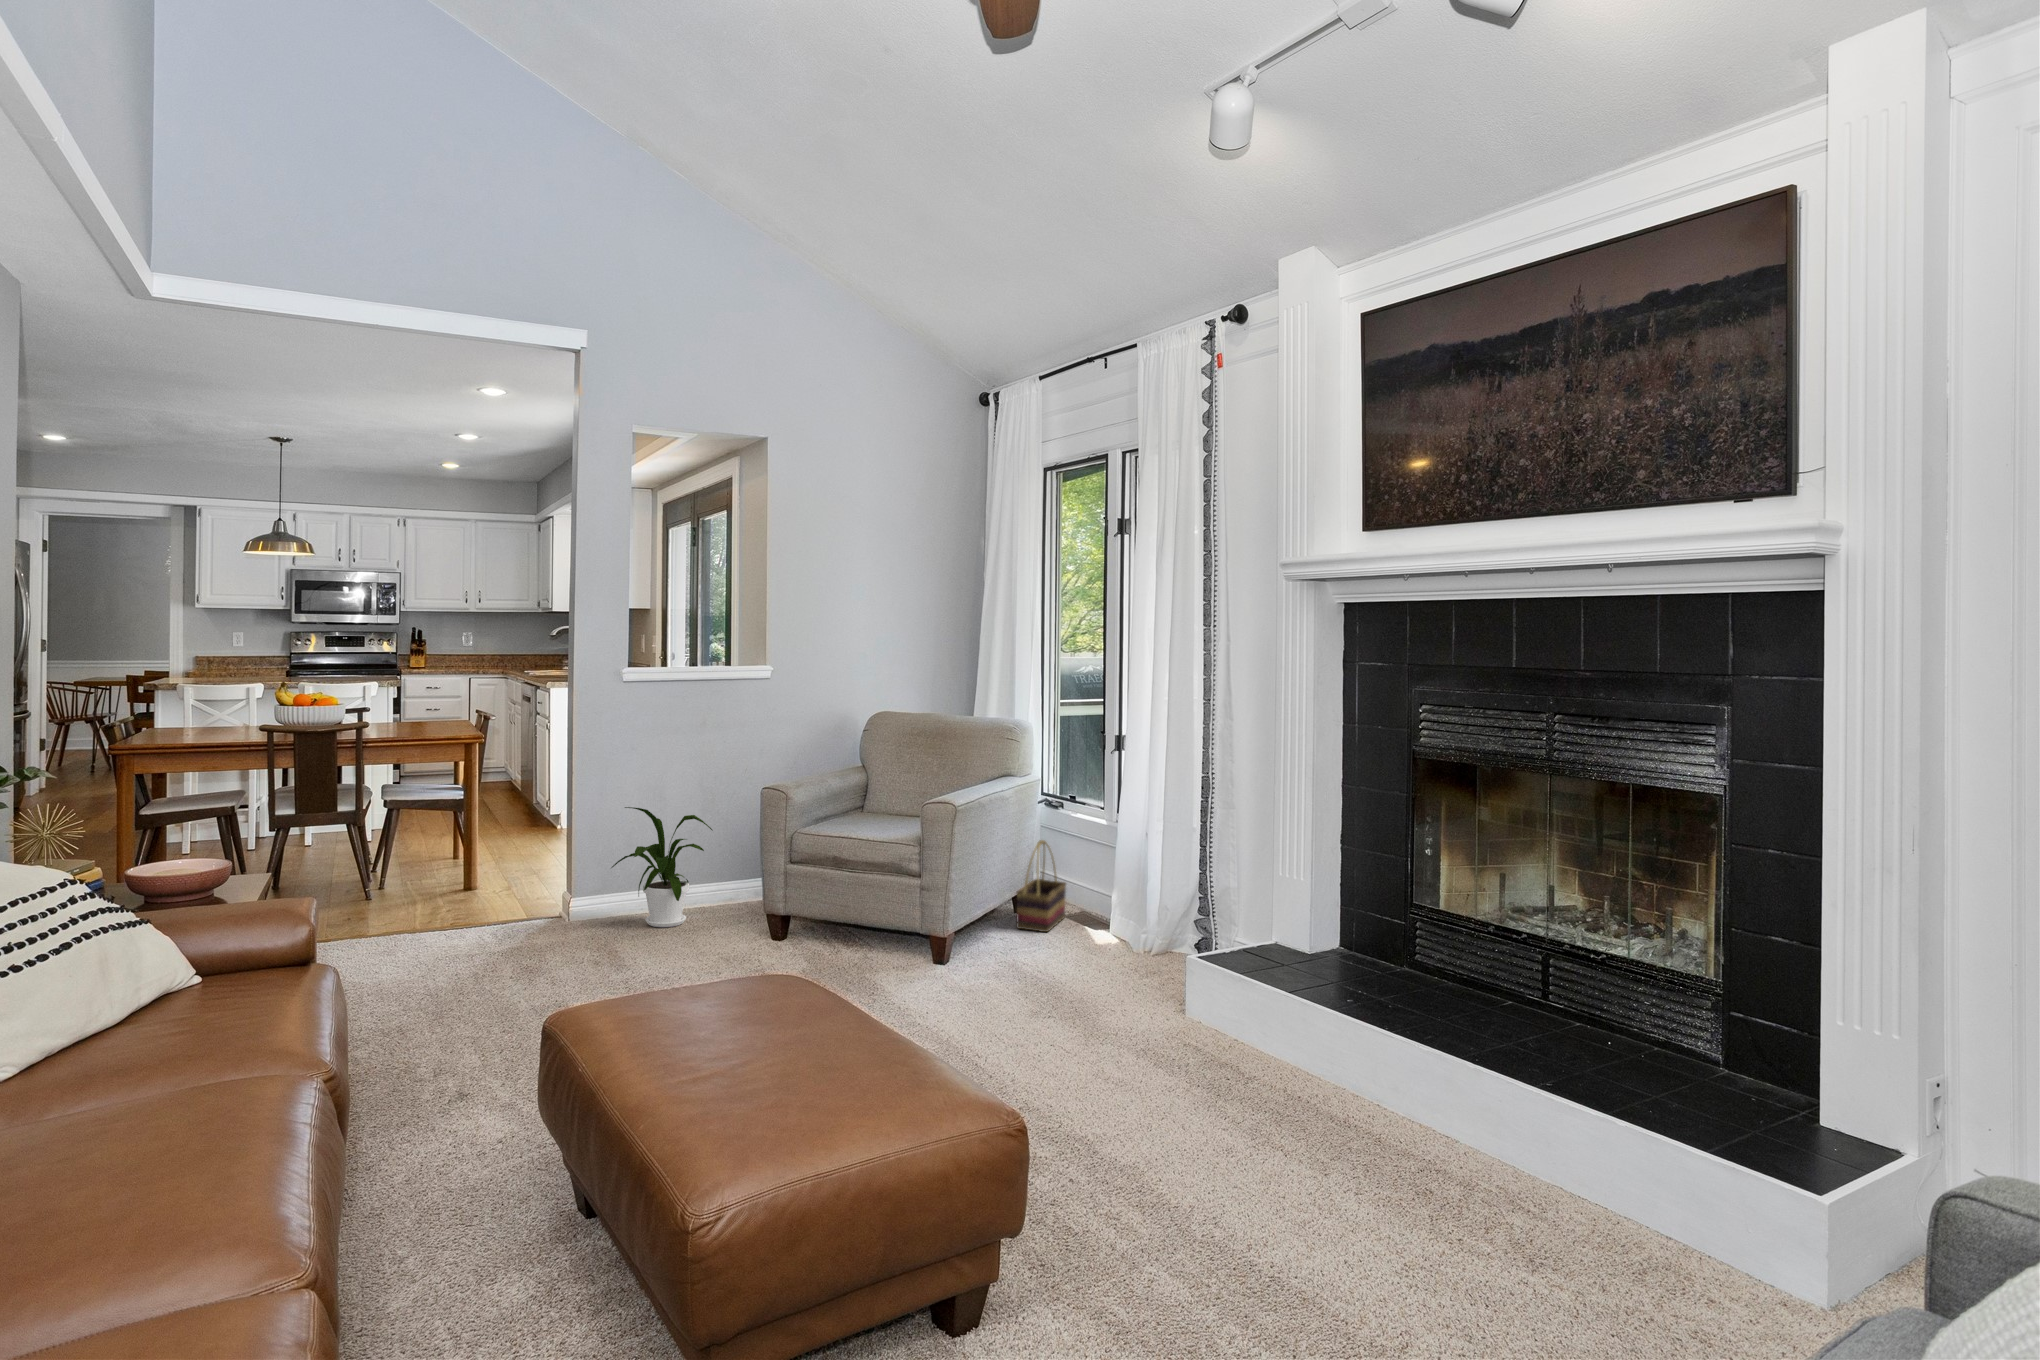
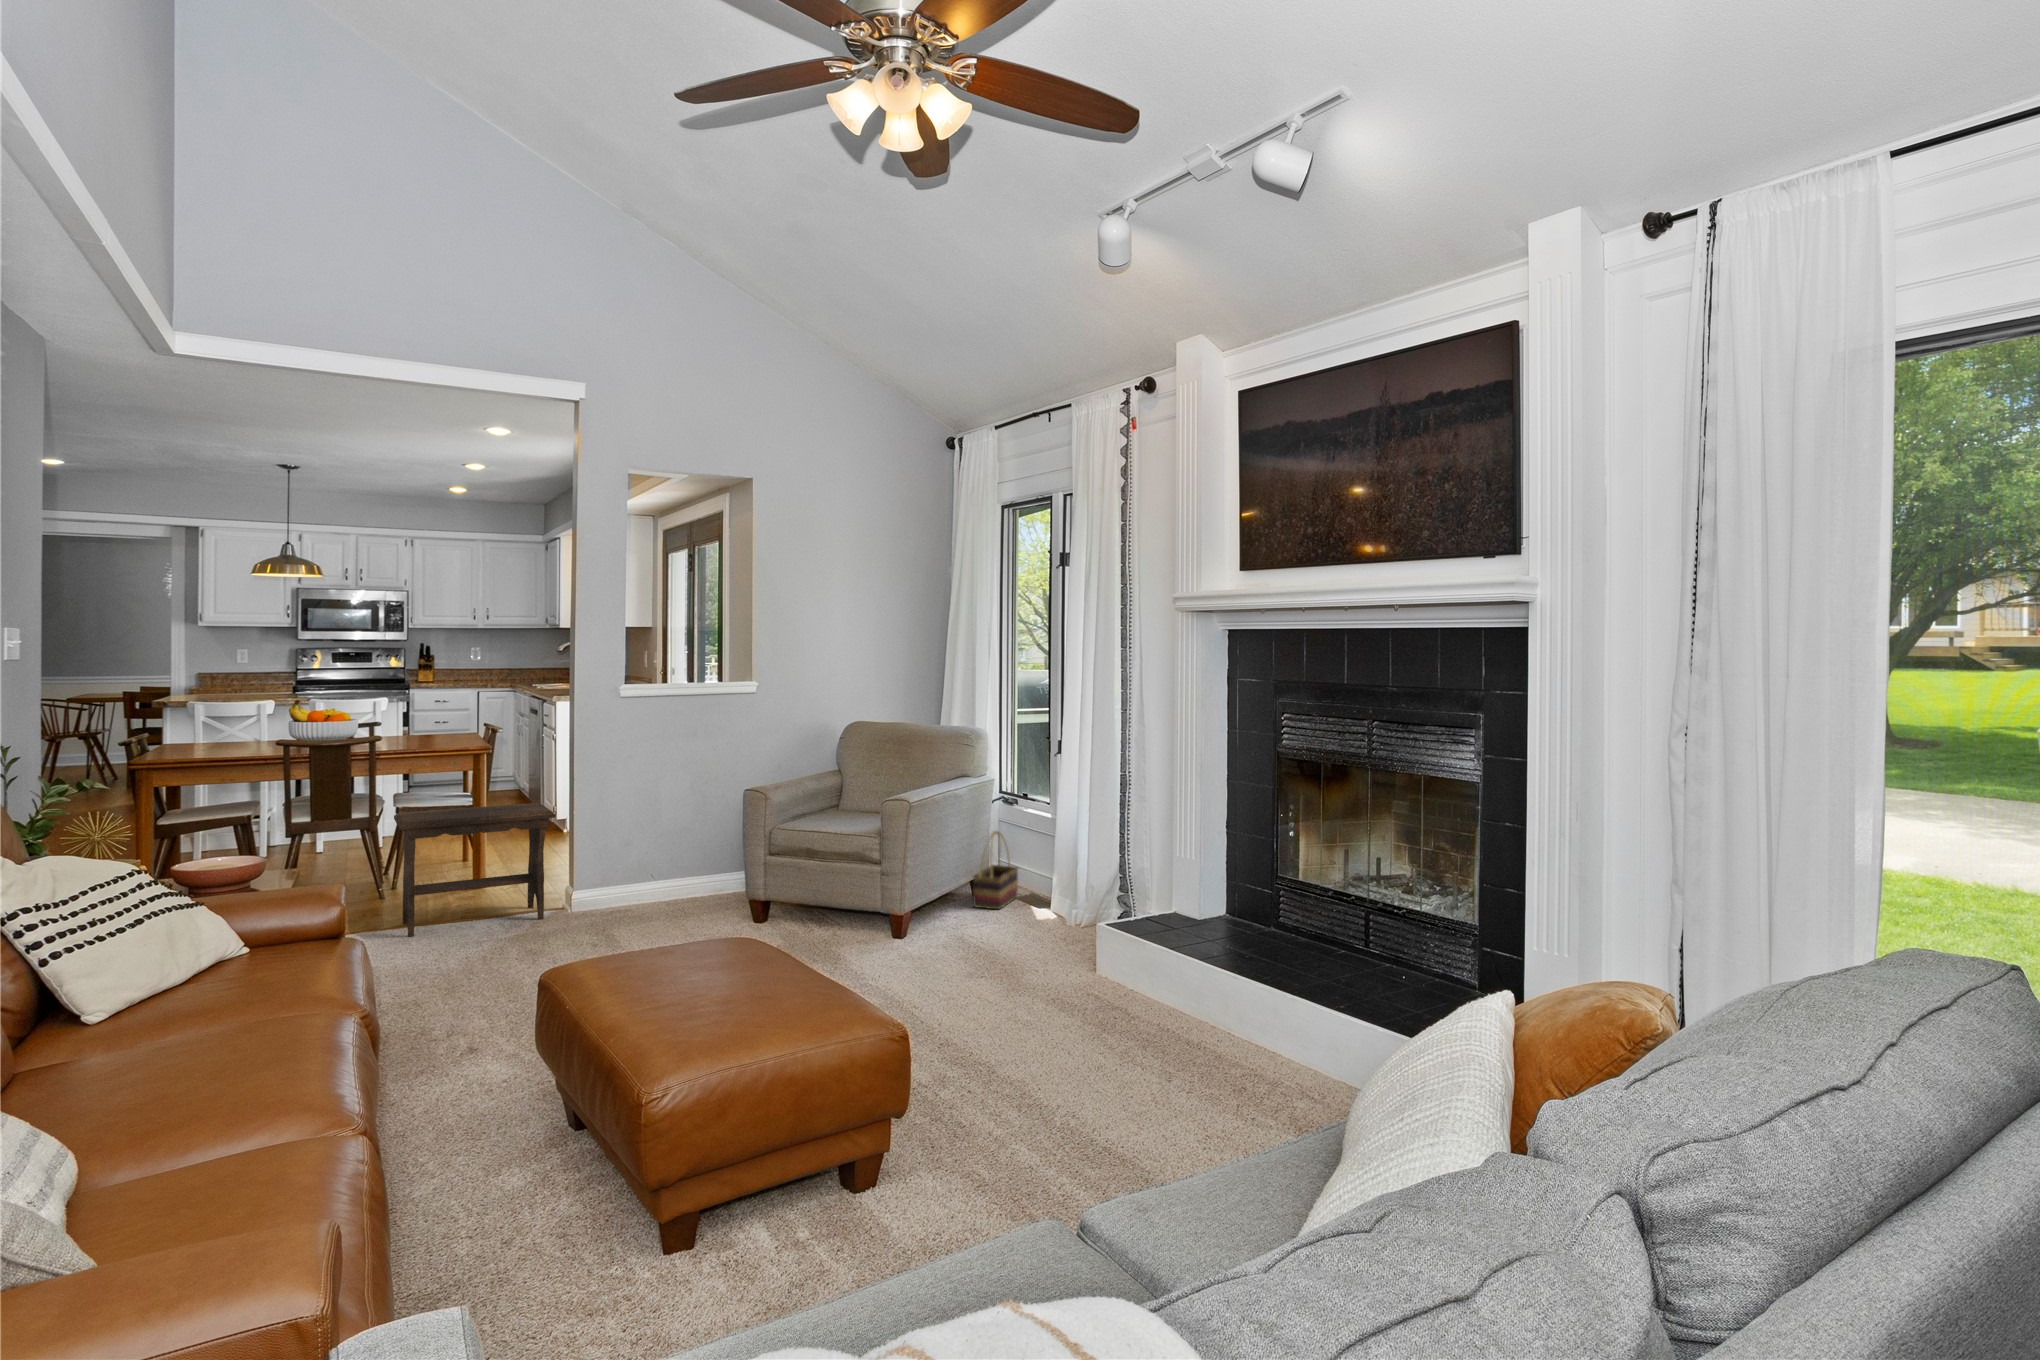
footstool: none [380,799,551,946] -> present [394,803,556,937]
house plant: present [611,807,712,927] -> none [611,809,705,914]

